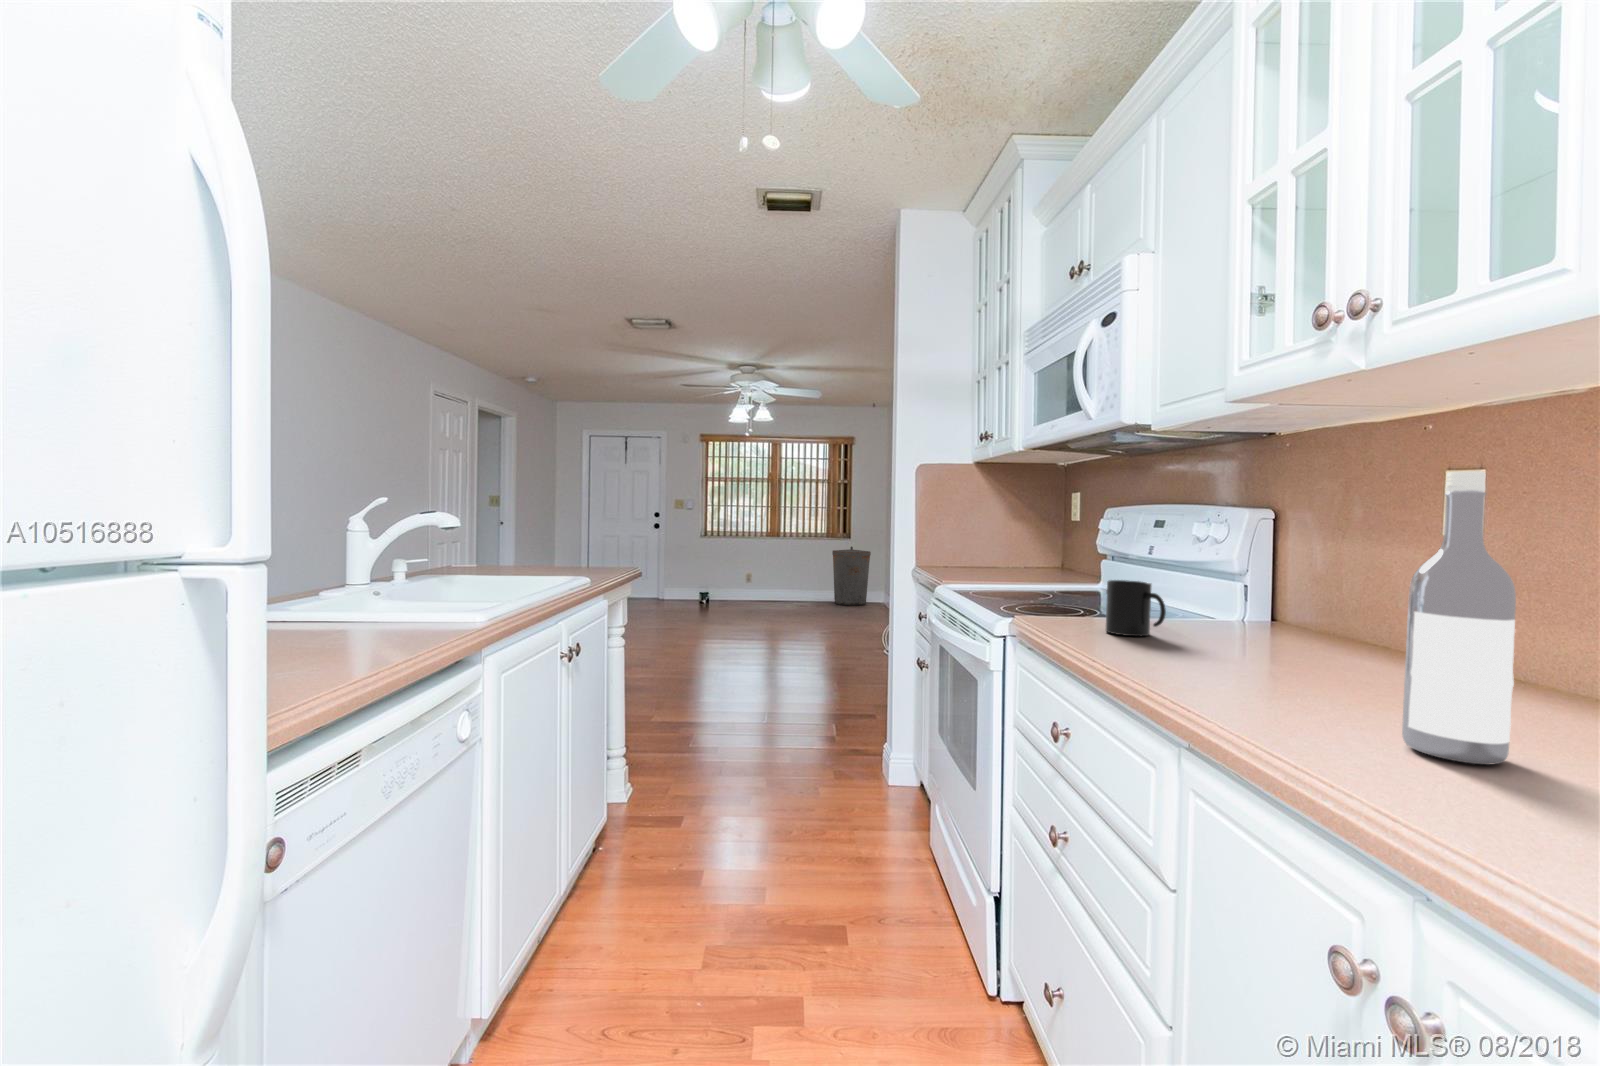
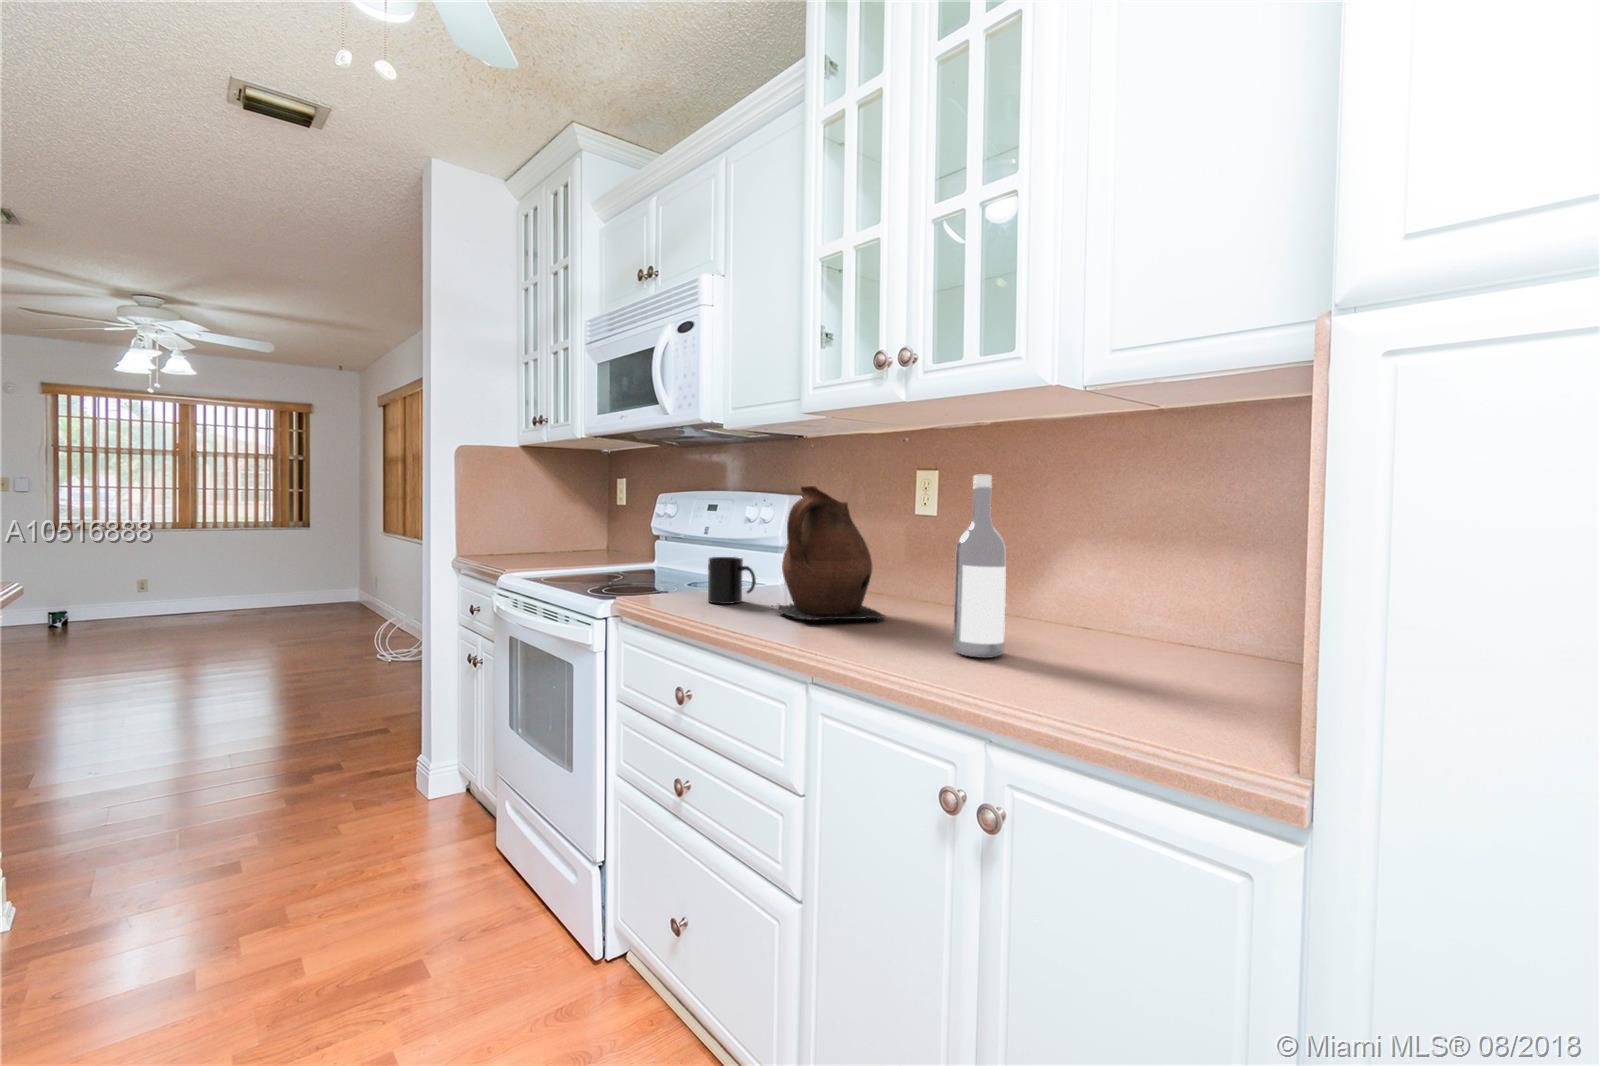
ceramic pitcher: none [1171,495,1341,683] -> present [777,486,885,620]
trash can: present [832,546,871,606] -> none [288,537,345,608]

